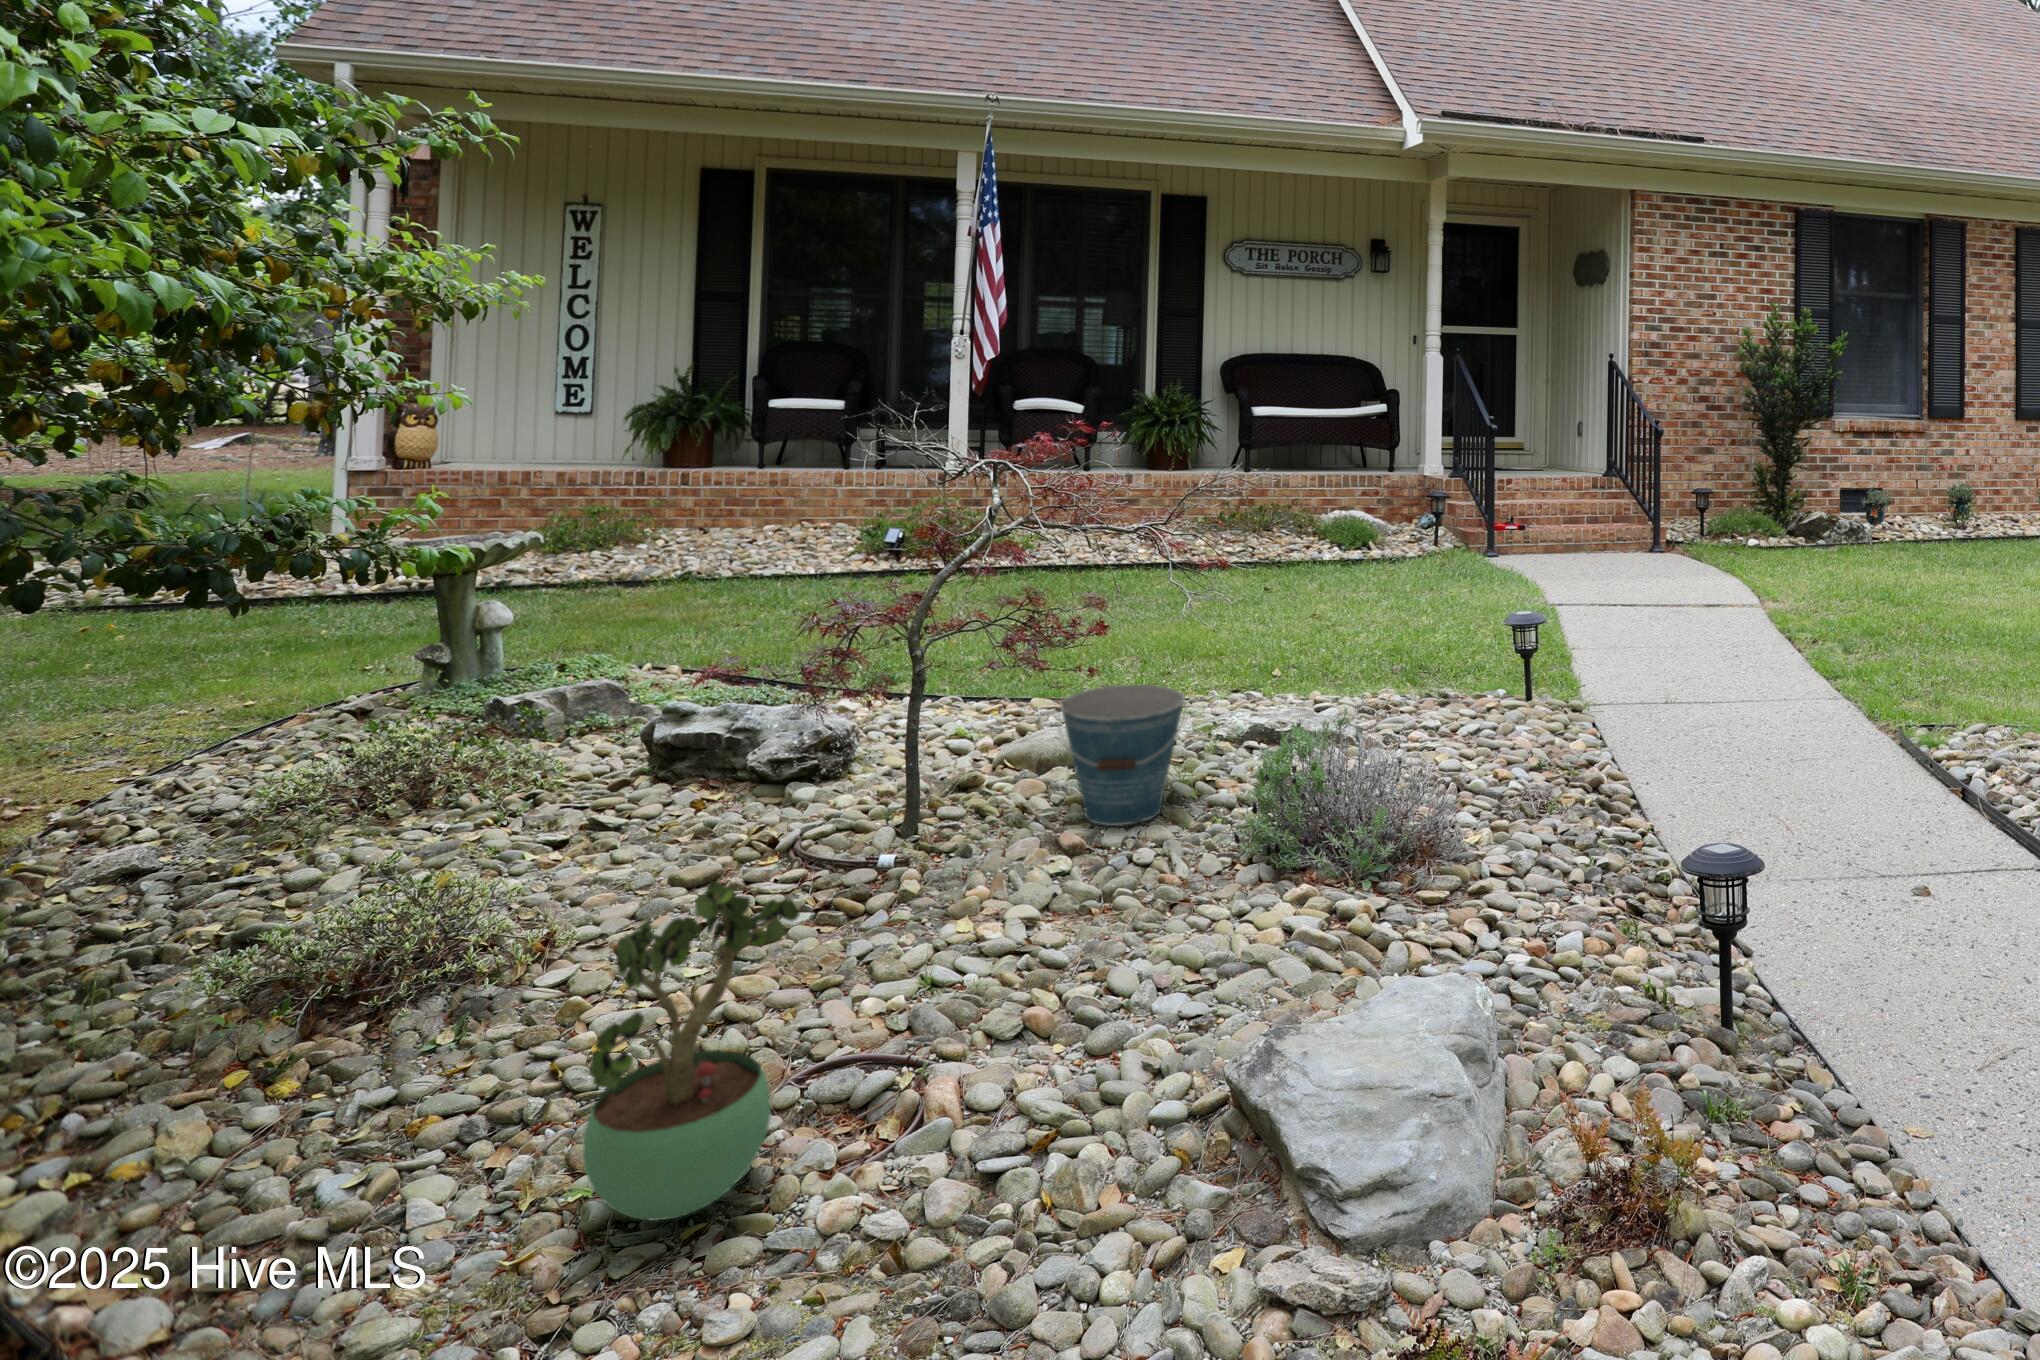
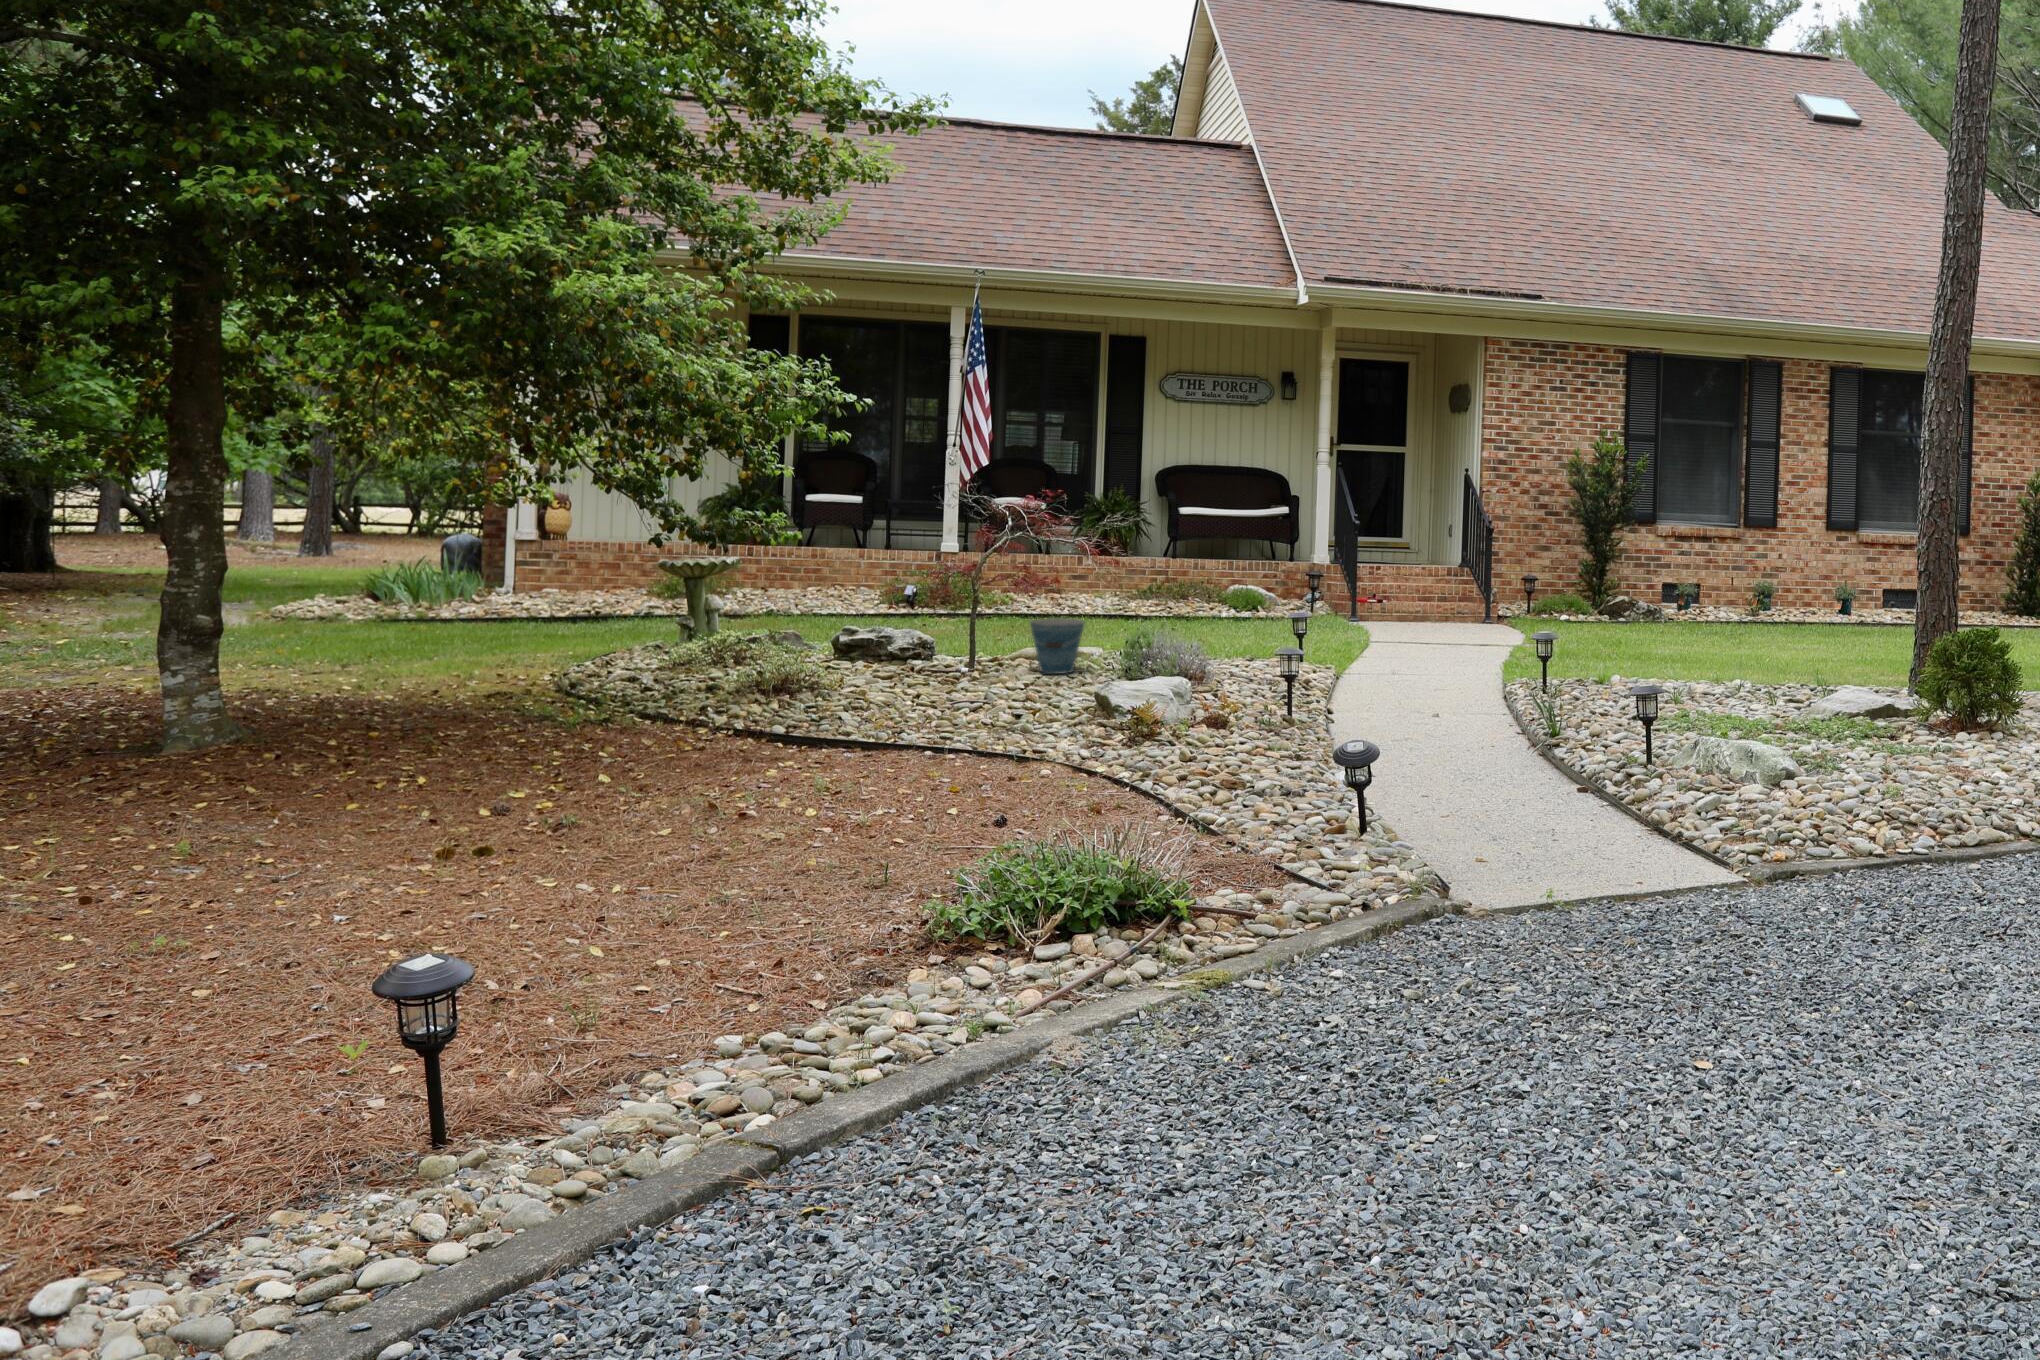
potted plant: present [583,881,800,1221] -> none [888,628,948,728]

